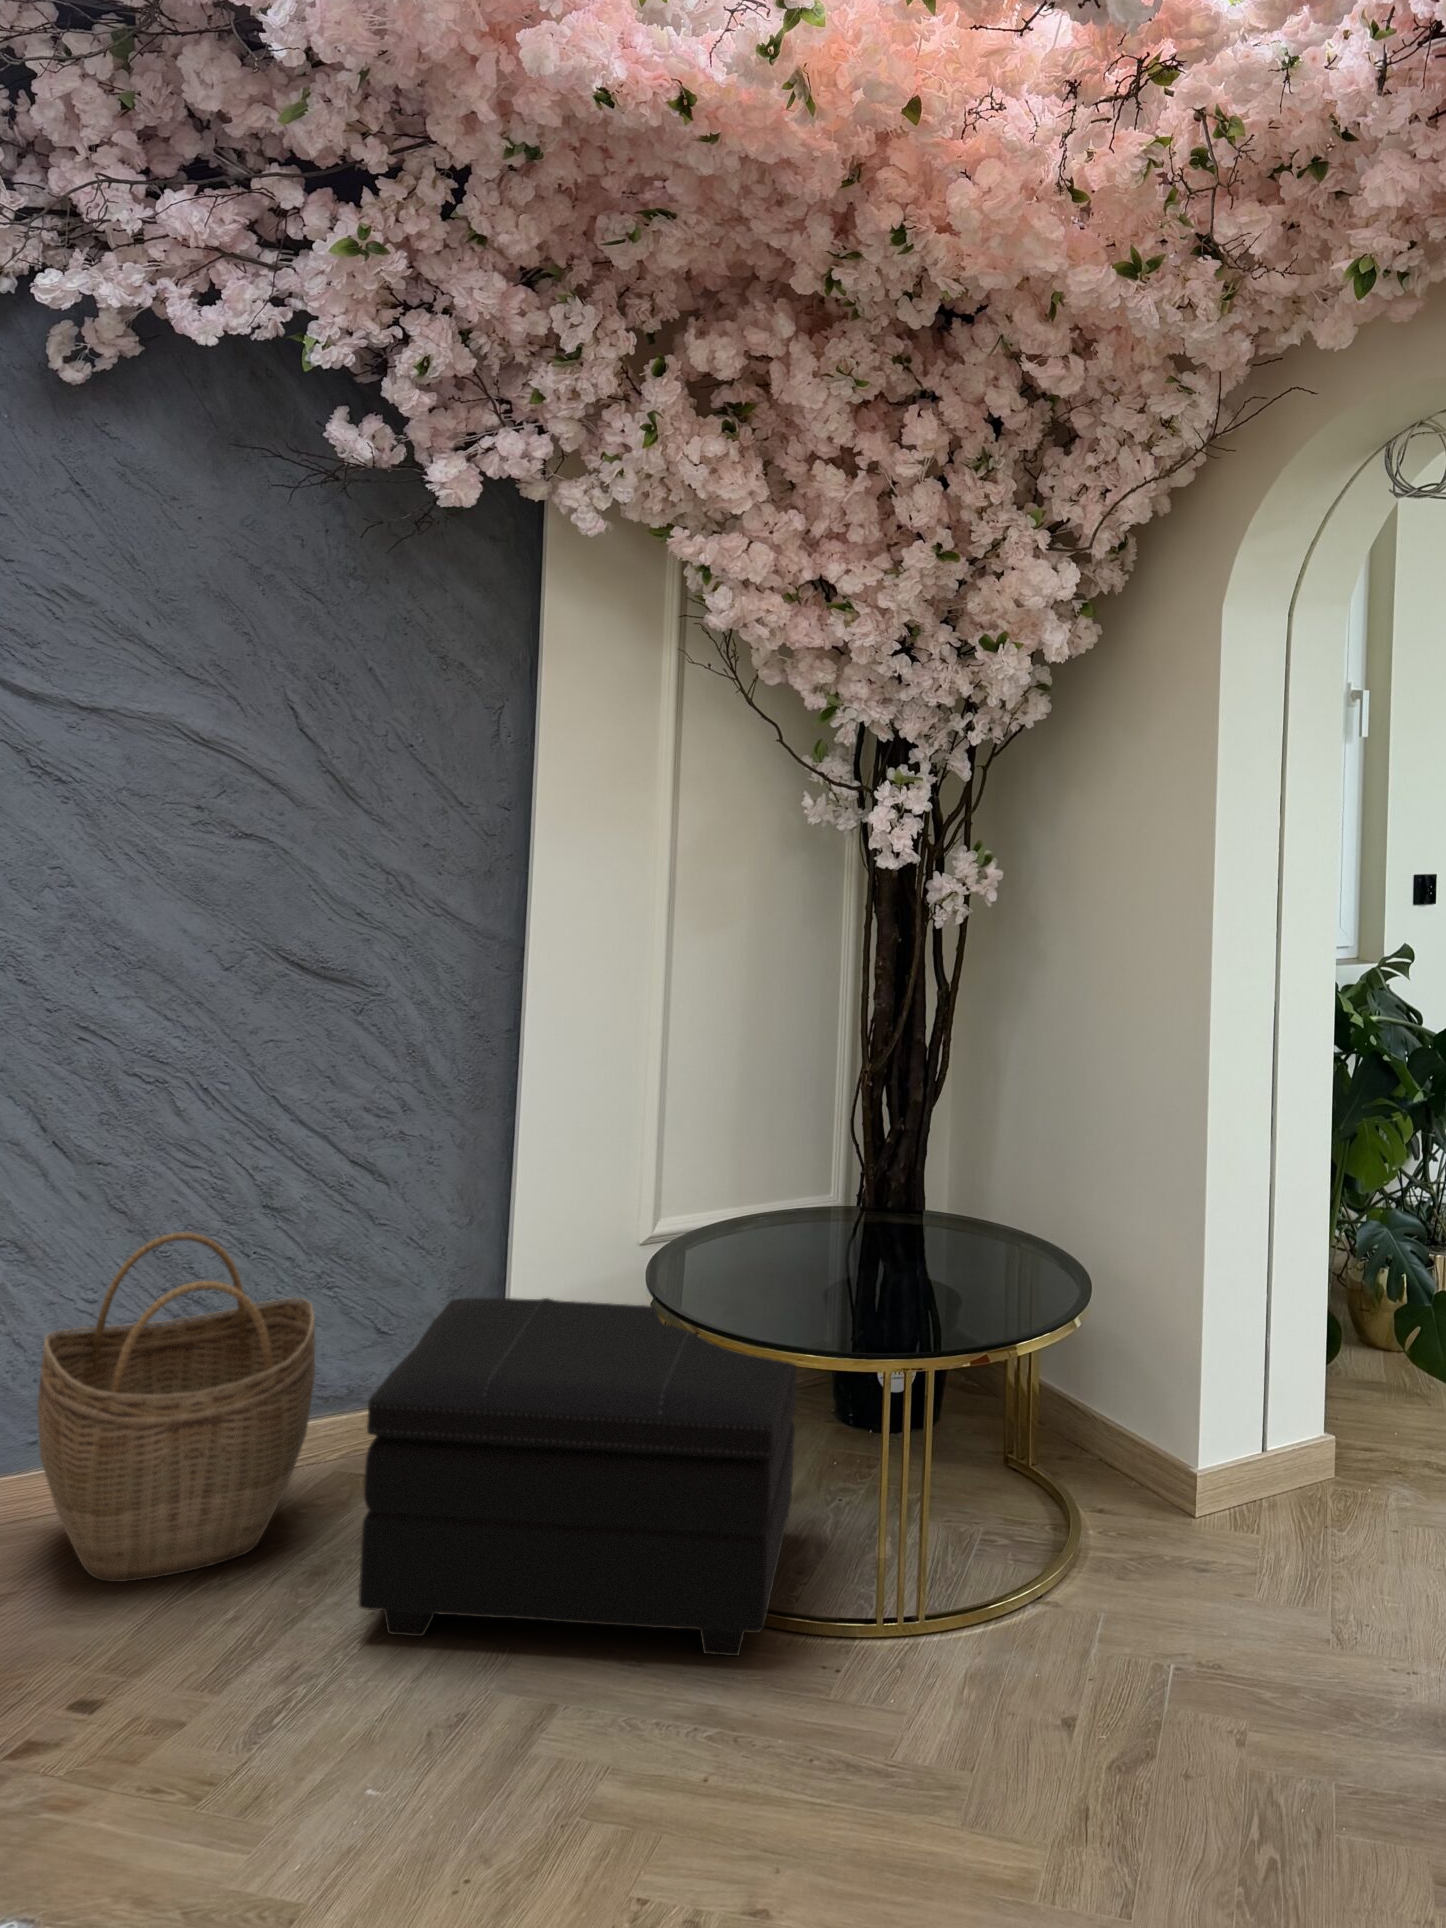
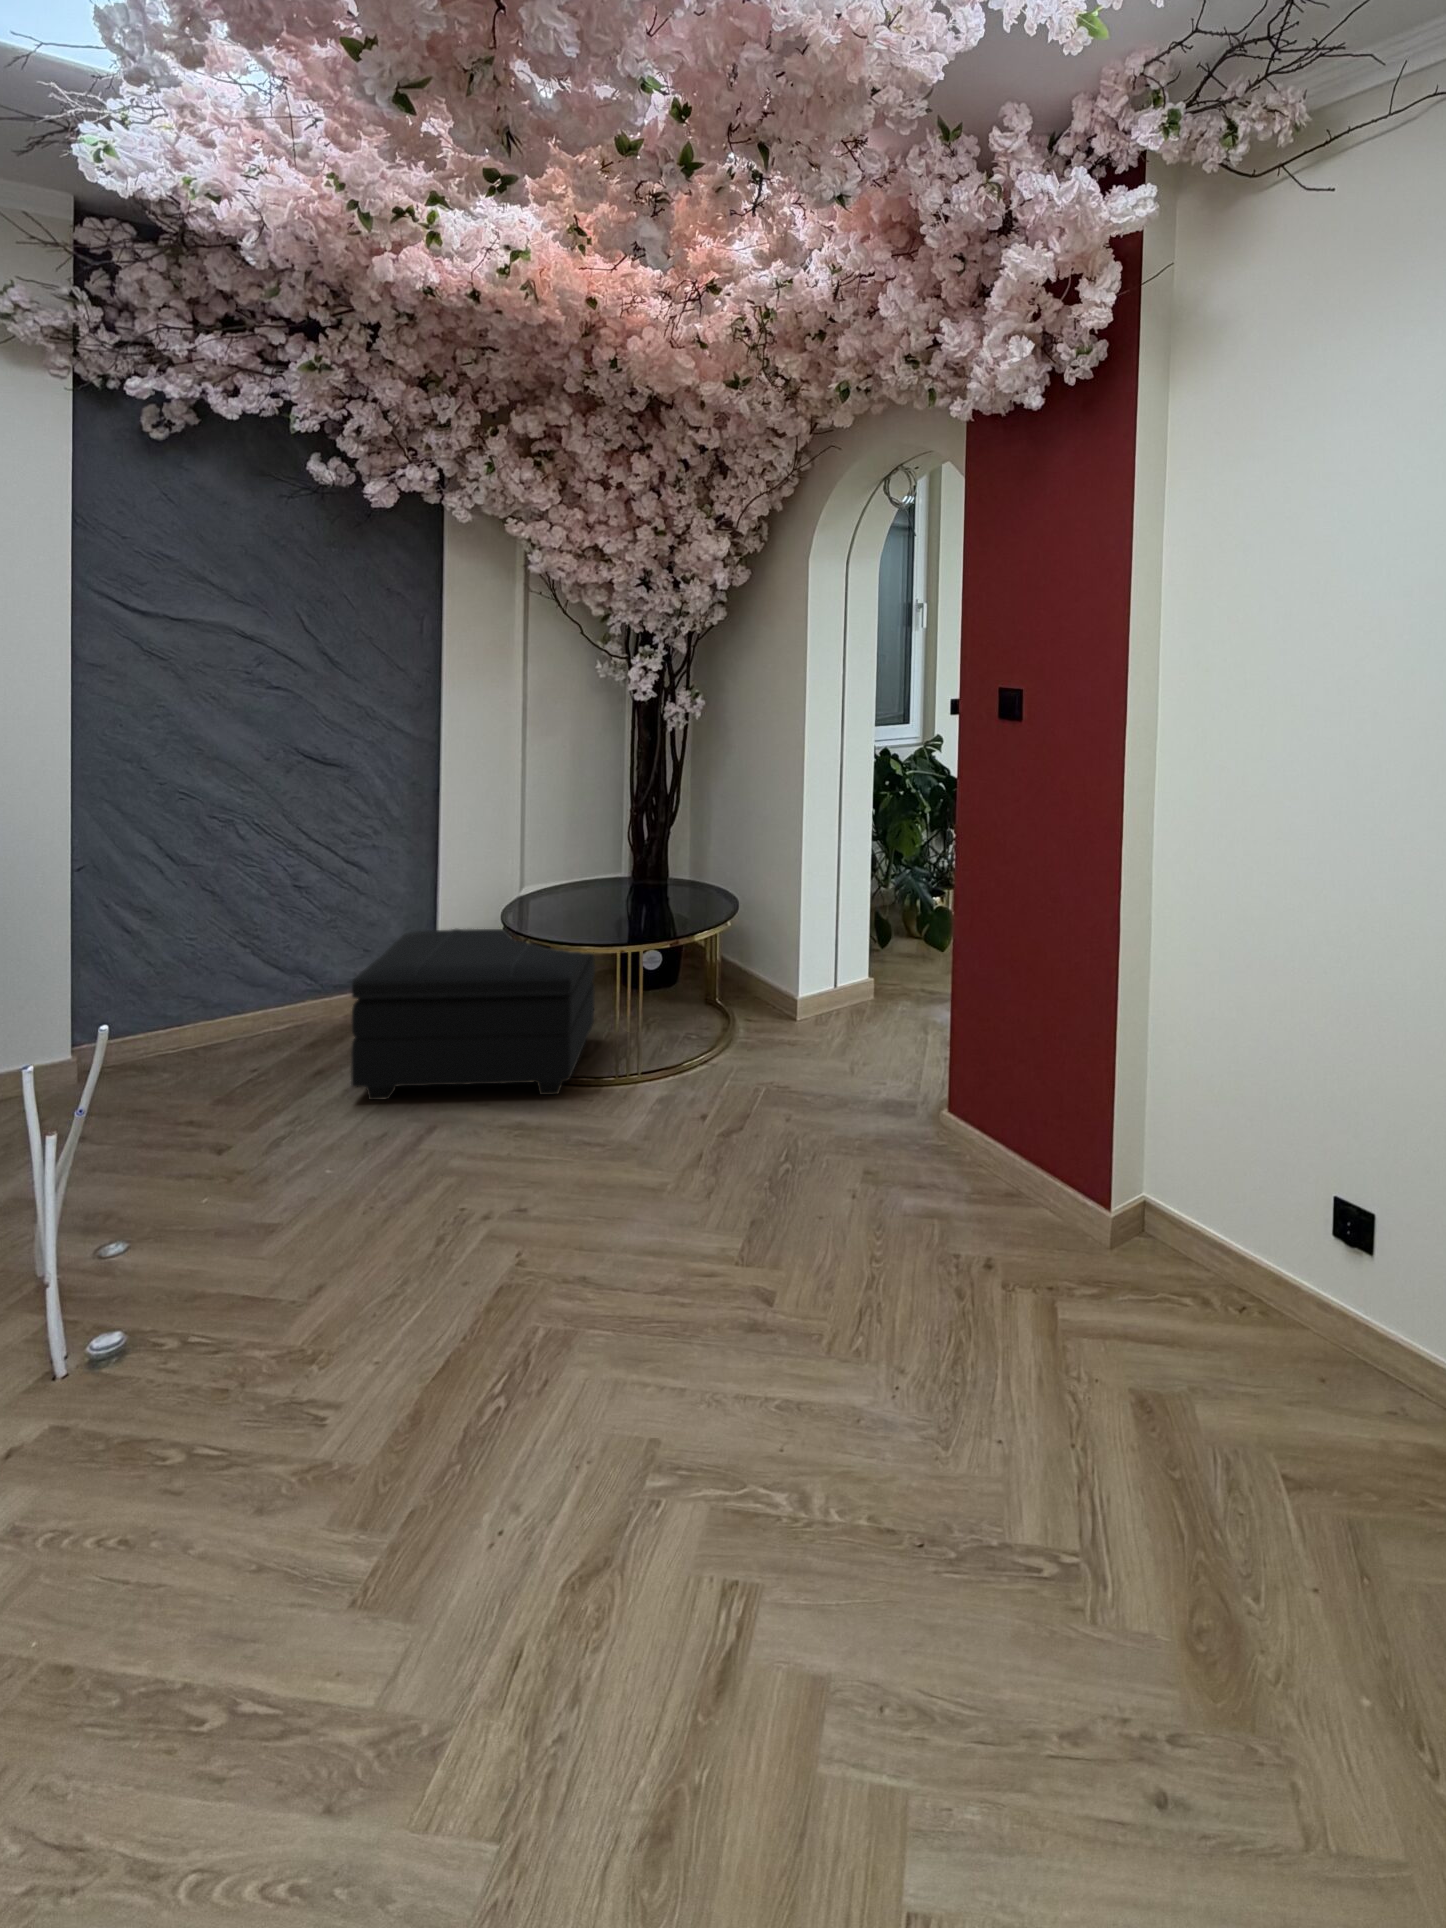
woven basket: present [37,1232,315,1582] -> none [165,906,328,1089]

